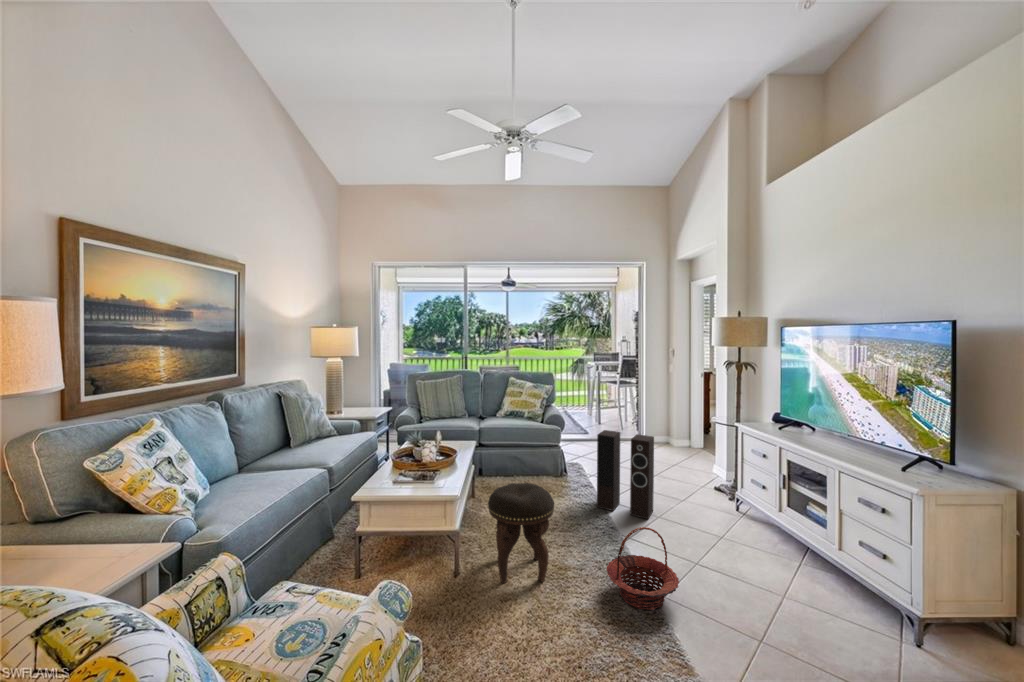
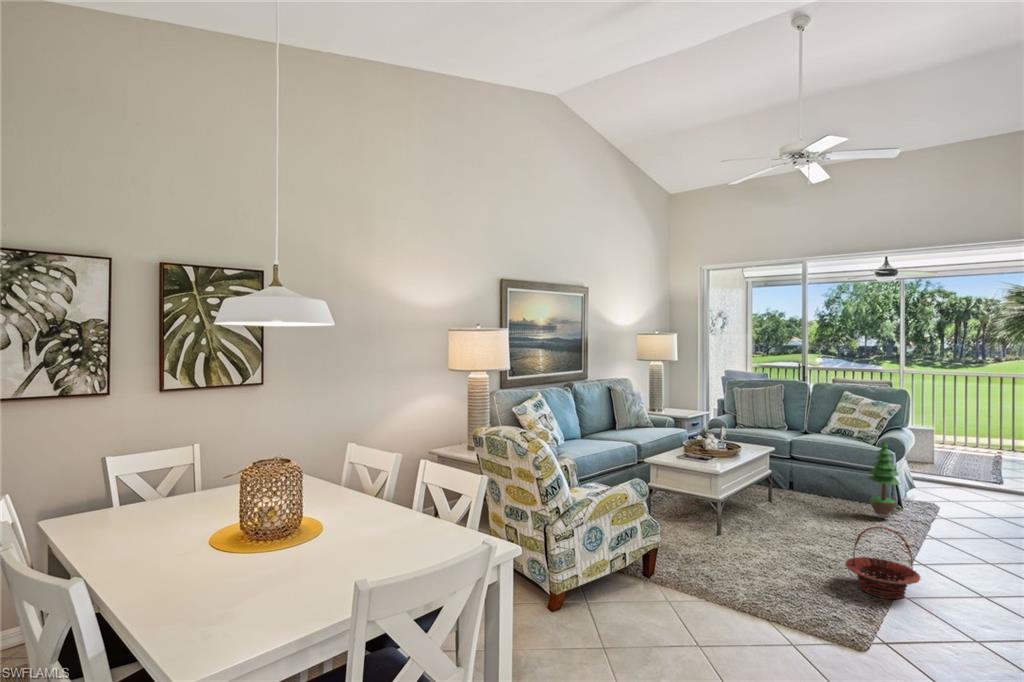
potted tree: none [552,419,577,490] -> present [868,440,900,519]
speaker: present [597,430,654,519] -> none [910,455,989,560]
footstool: present [488,483,554,583] -> none [748,476,811,559]

